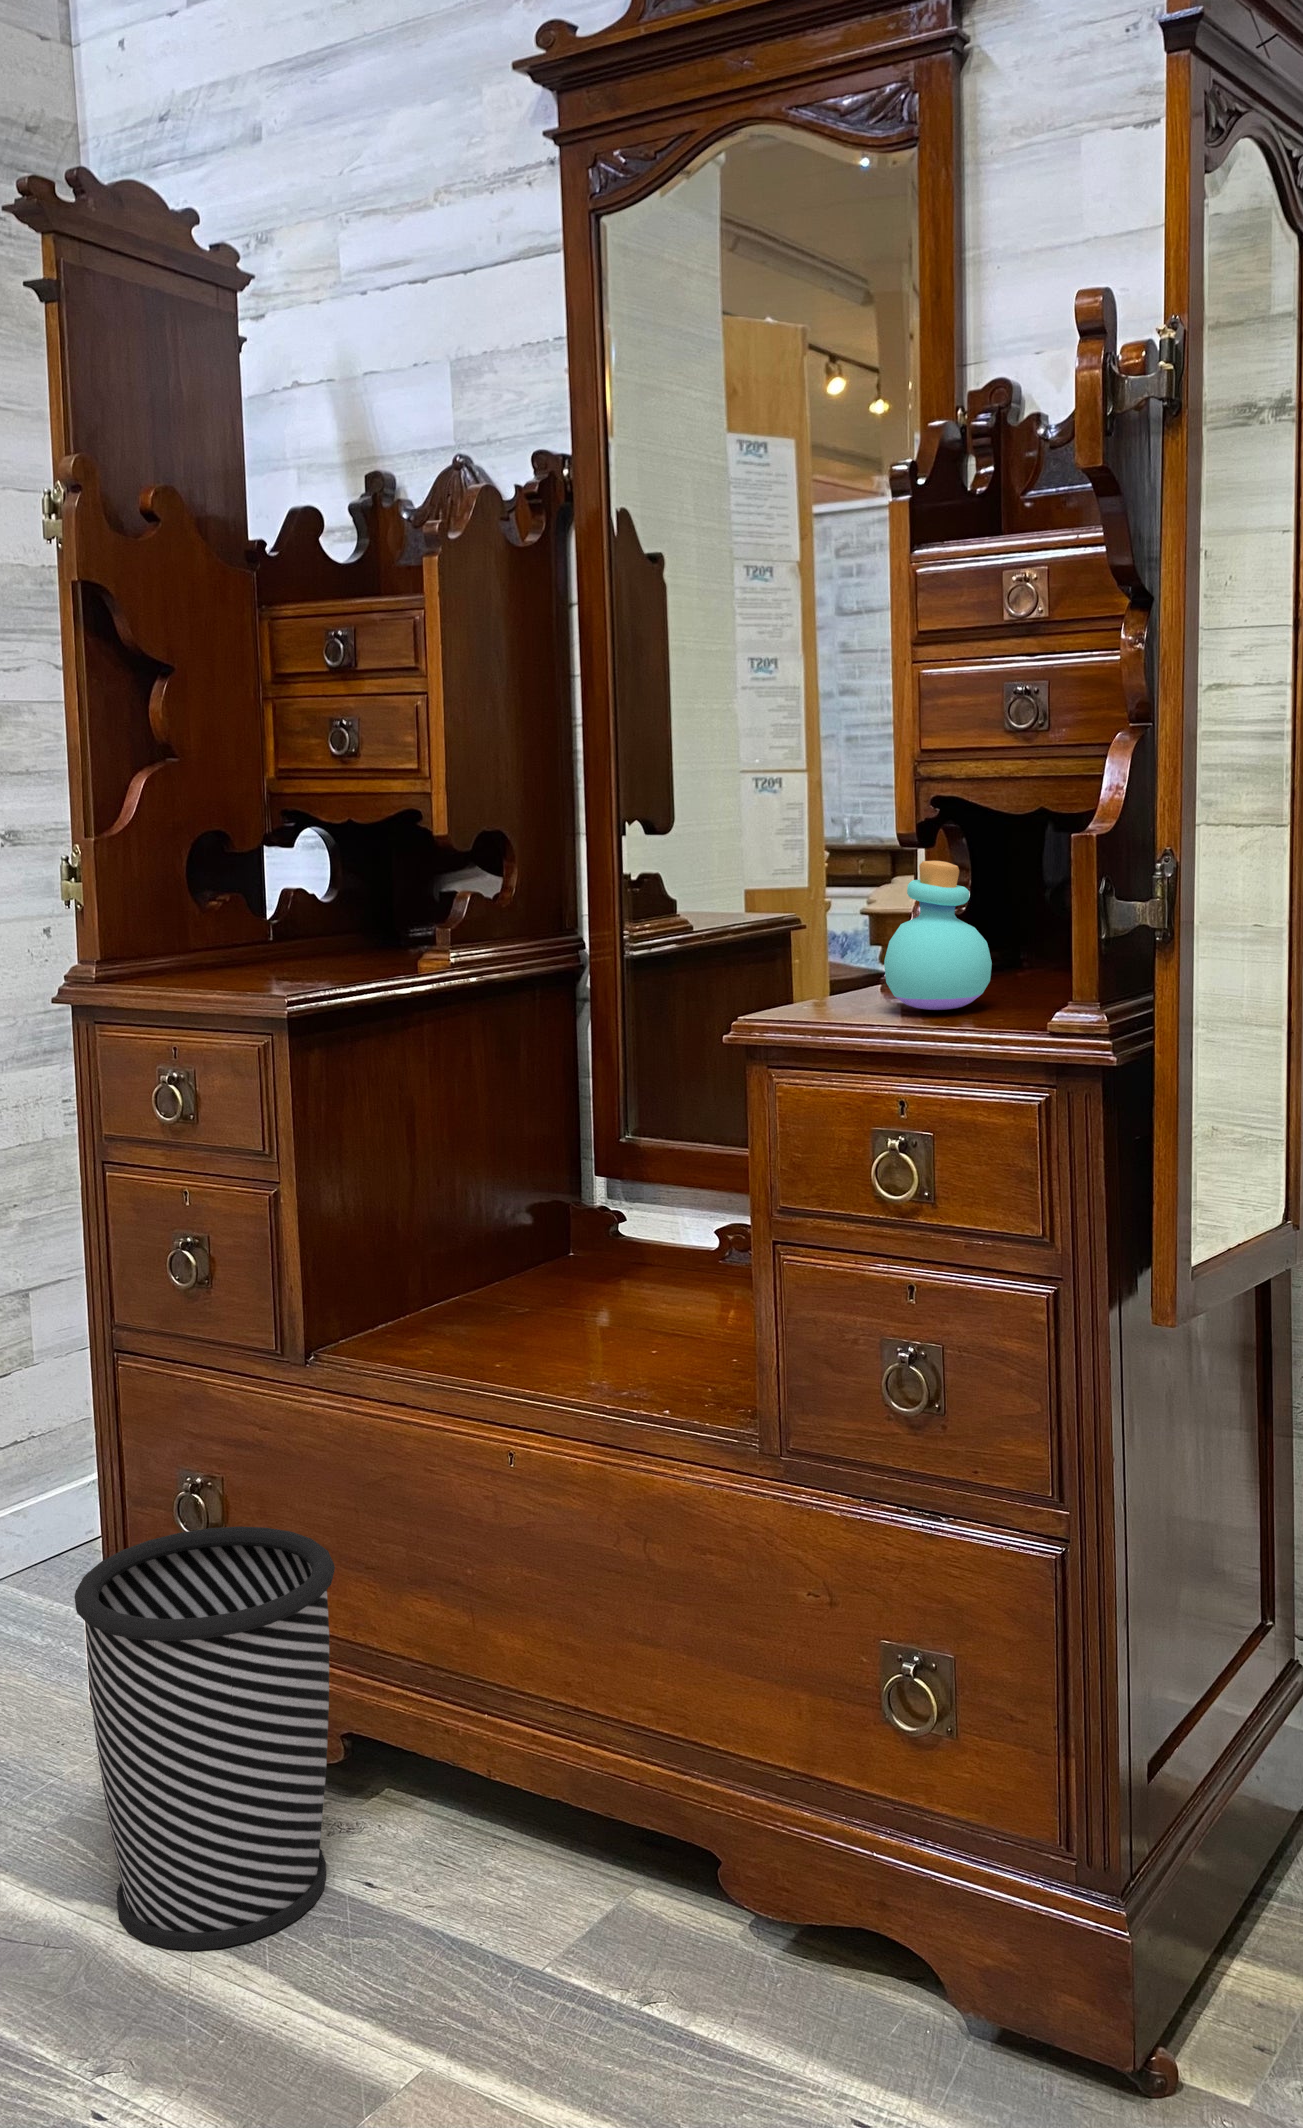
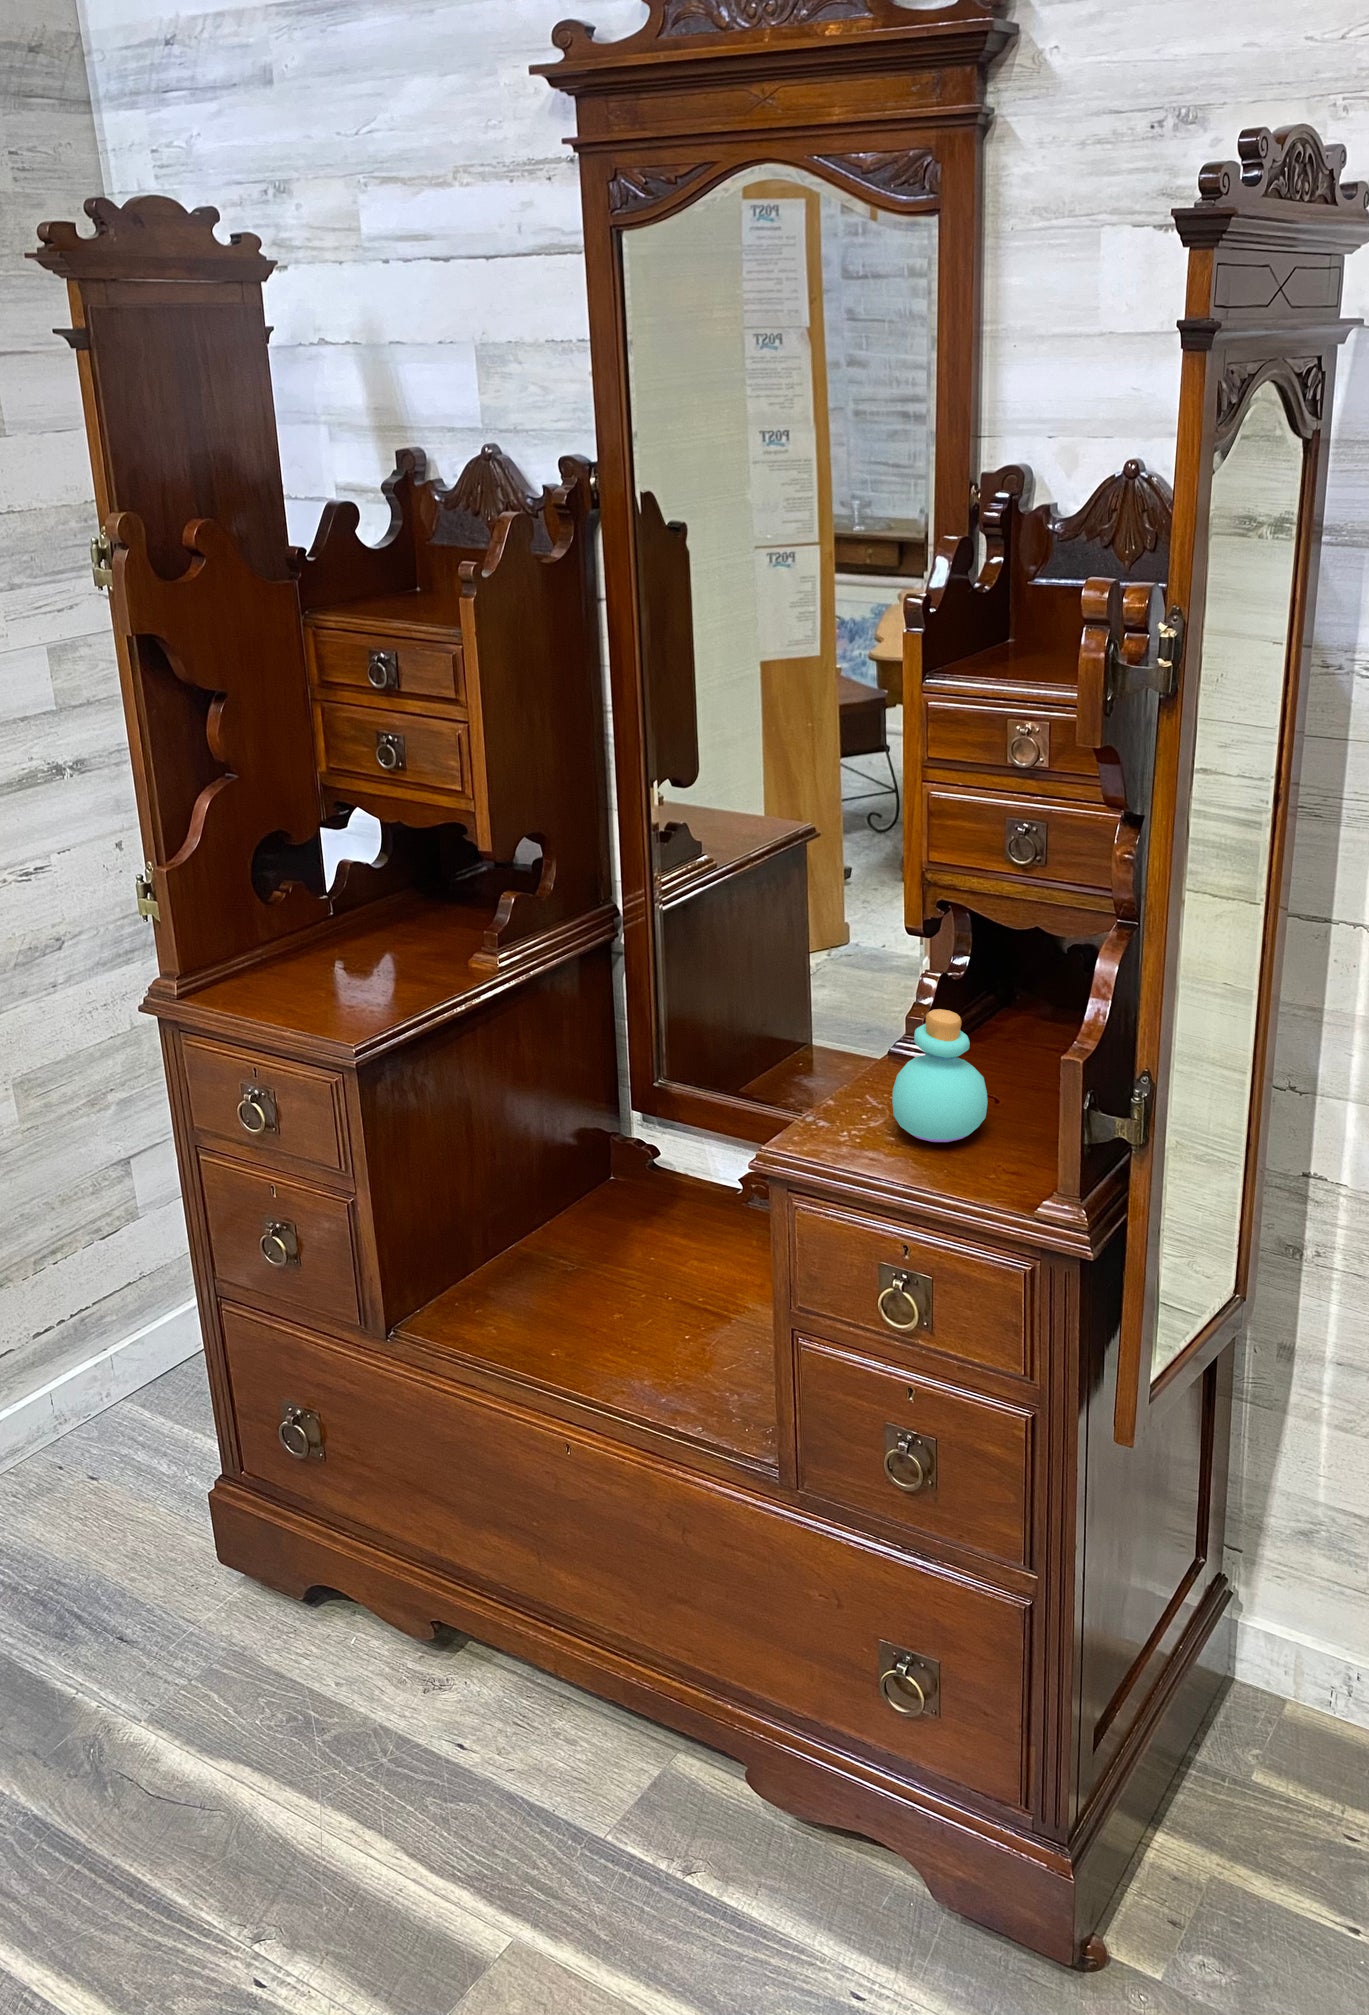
wastebasket: present [74,1527,335,1950] -> none [207,1471,425,1818]

